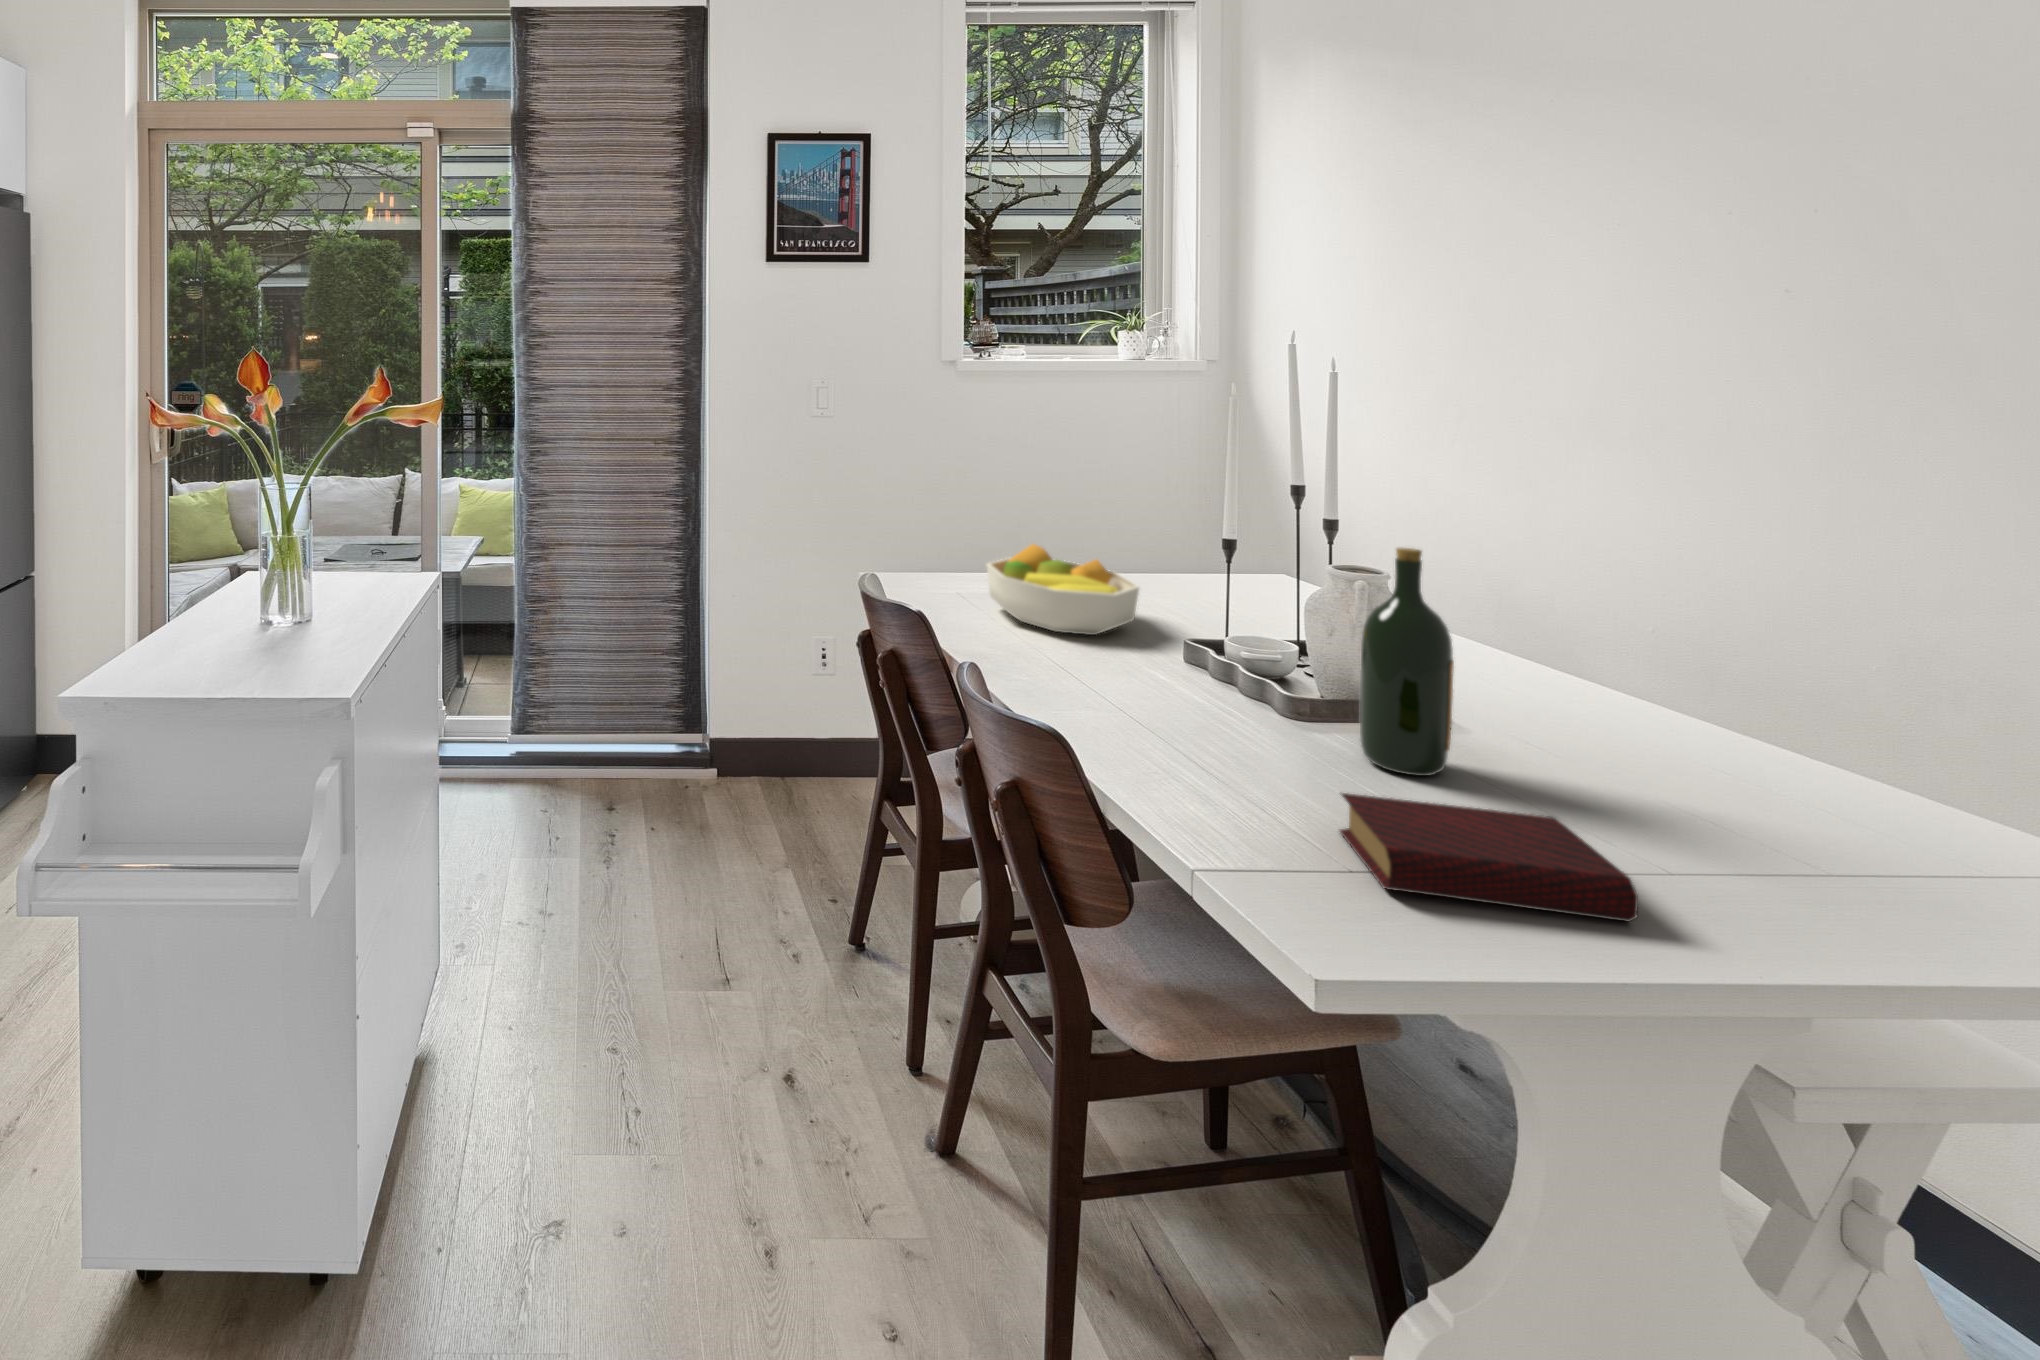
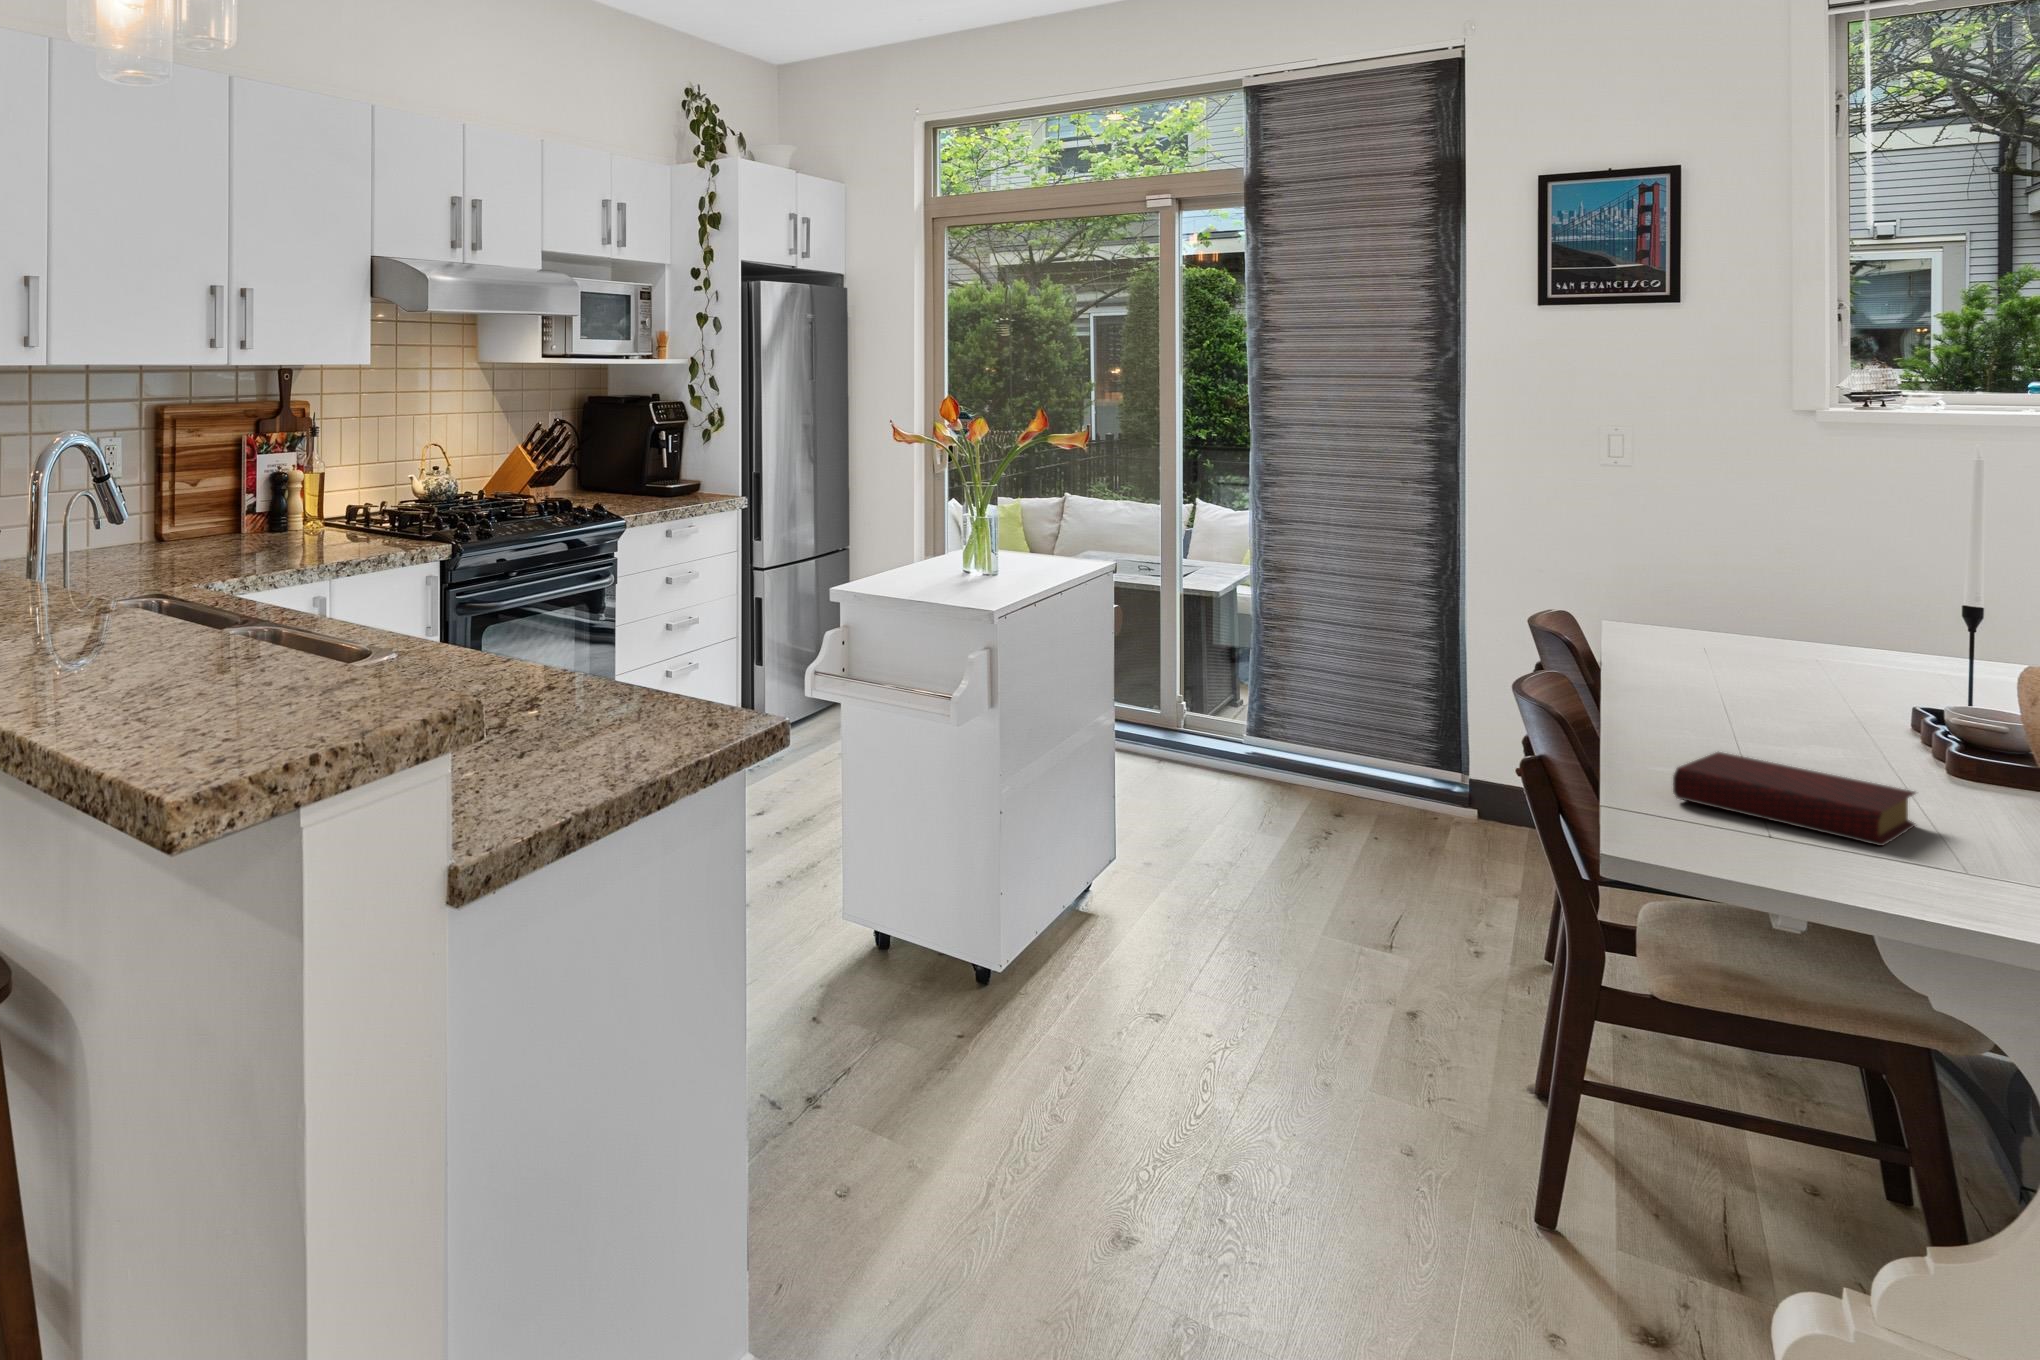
fruit bowl: present [987,544,1139,635] -> none [1674,597,1845,685]
wine bottle: present [1360,548,1454,776] -> none [1862,581,1960,787]

